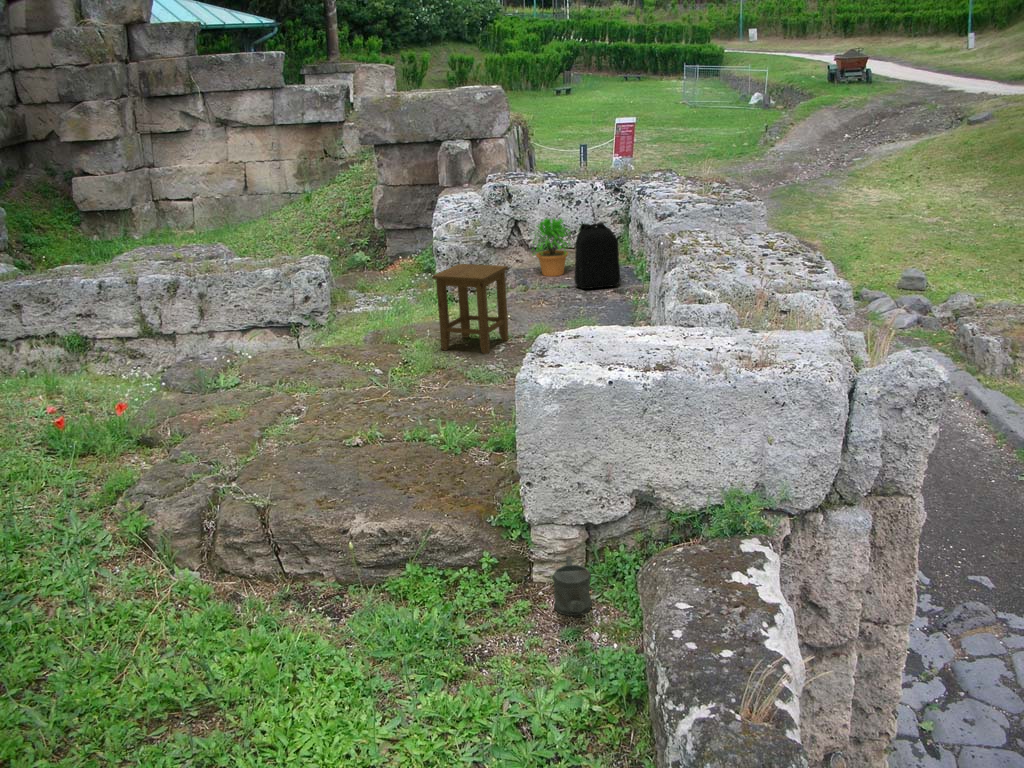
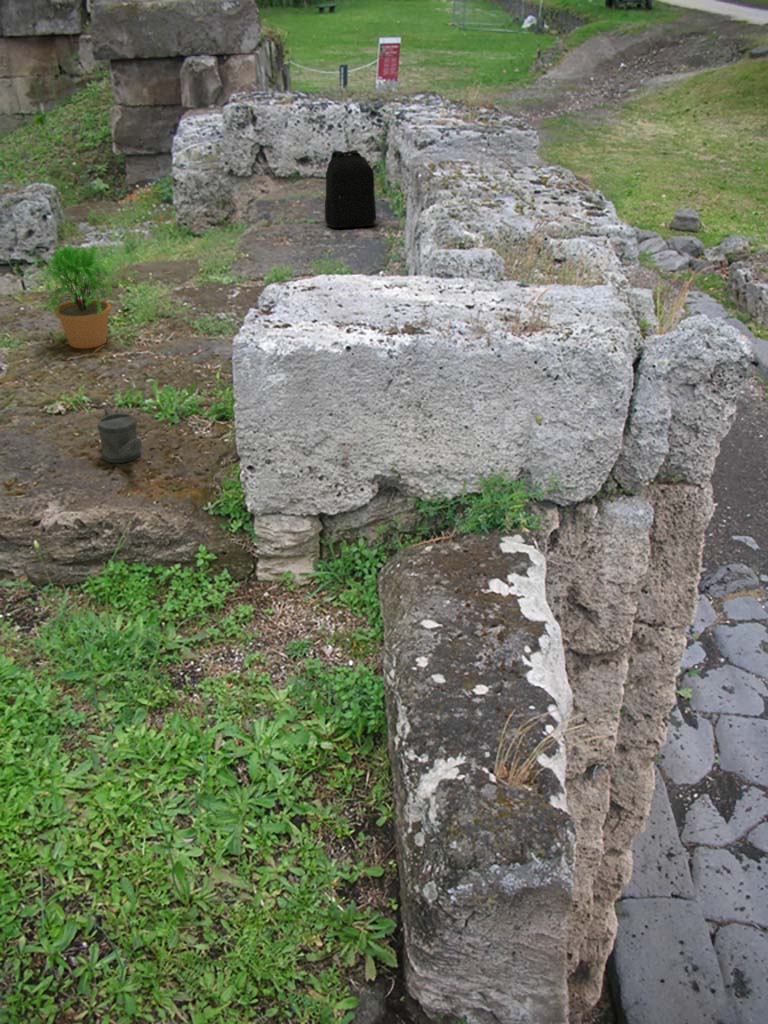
potted plant: present [533,218,570,276] -> present [46,245,113,348]
stool: present [432,264,509,354] -> none [153,193,246,302]
watering can: present [553,556,592,616] -> present [98,408,142,463]

